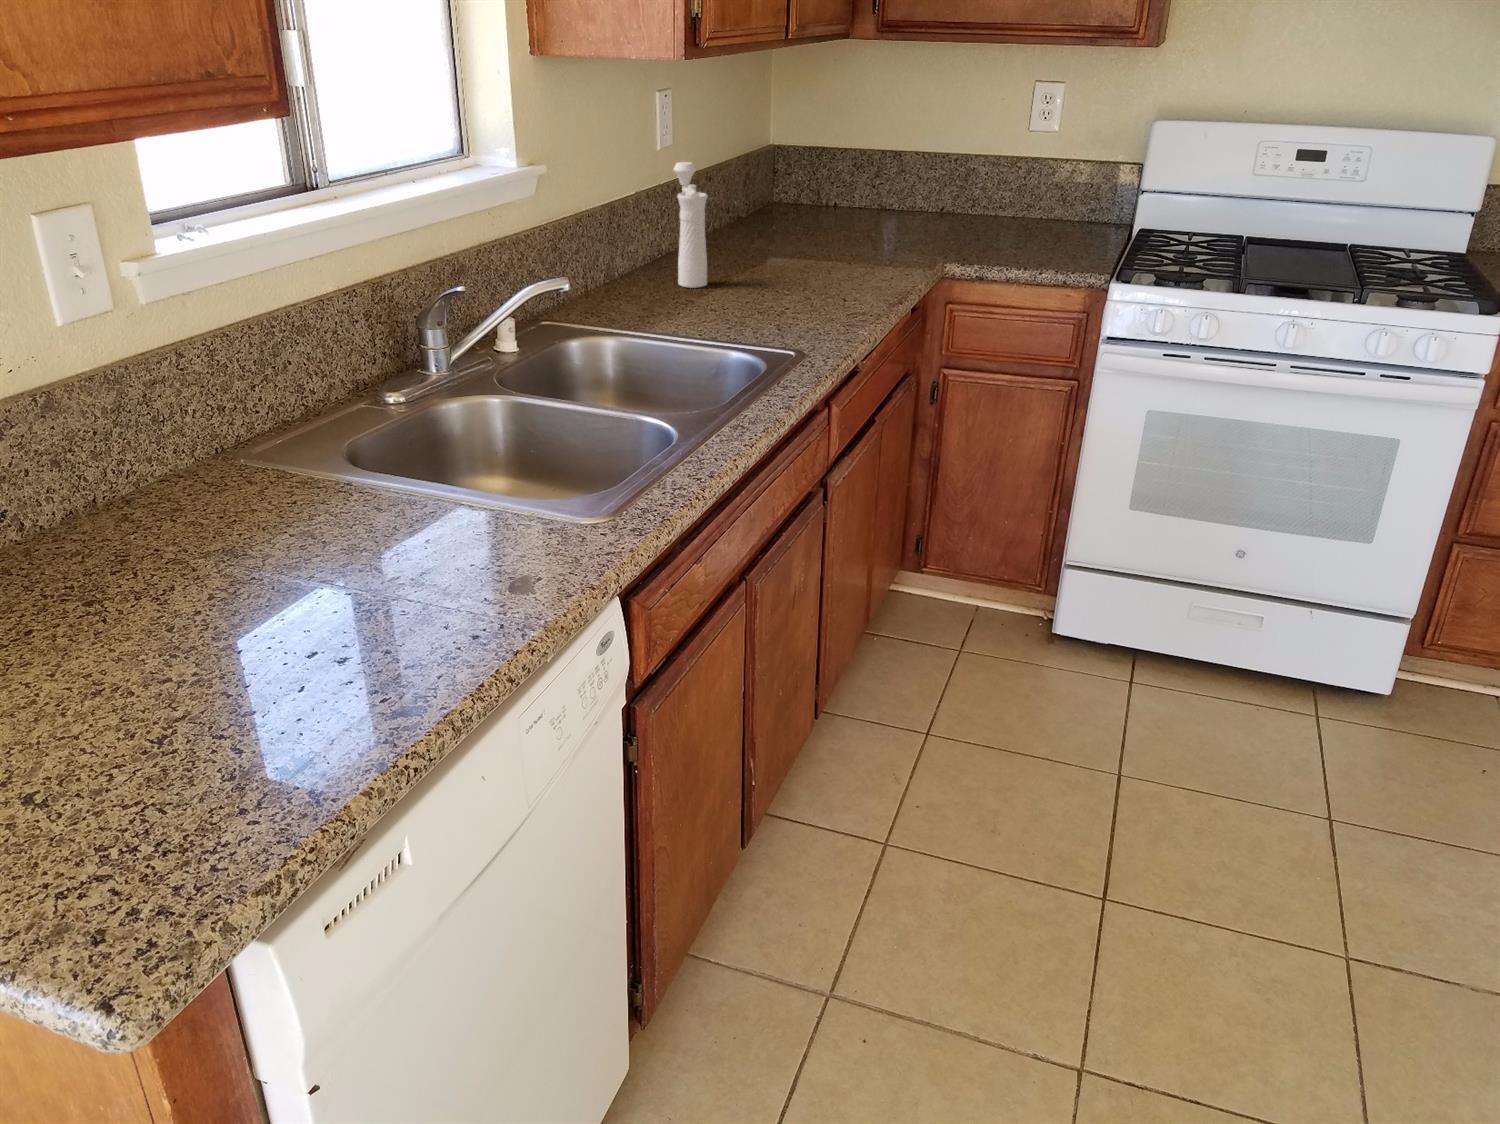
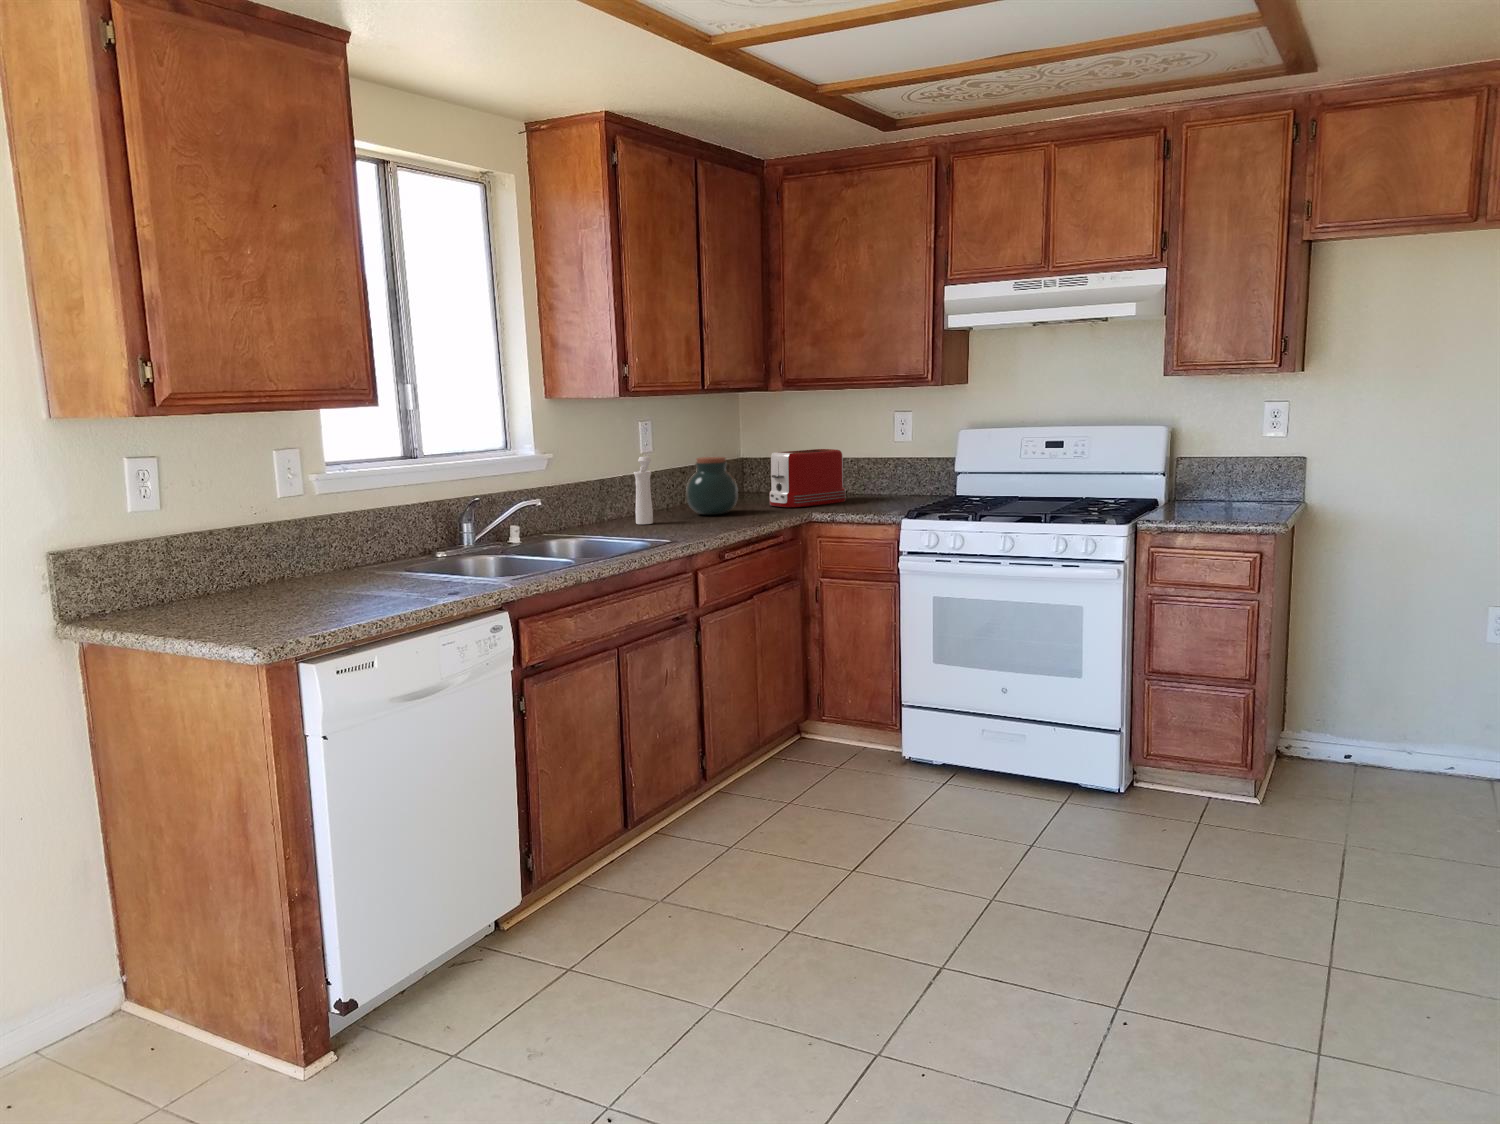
toaster: none [856,144,970,247] -> present [769,449,846,507]
jar: none [744,162,828,263] -> present [686,457,738,515]

